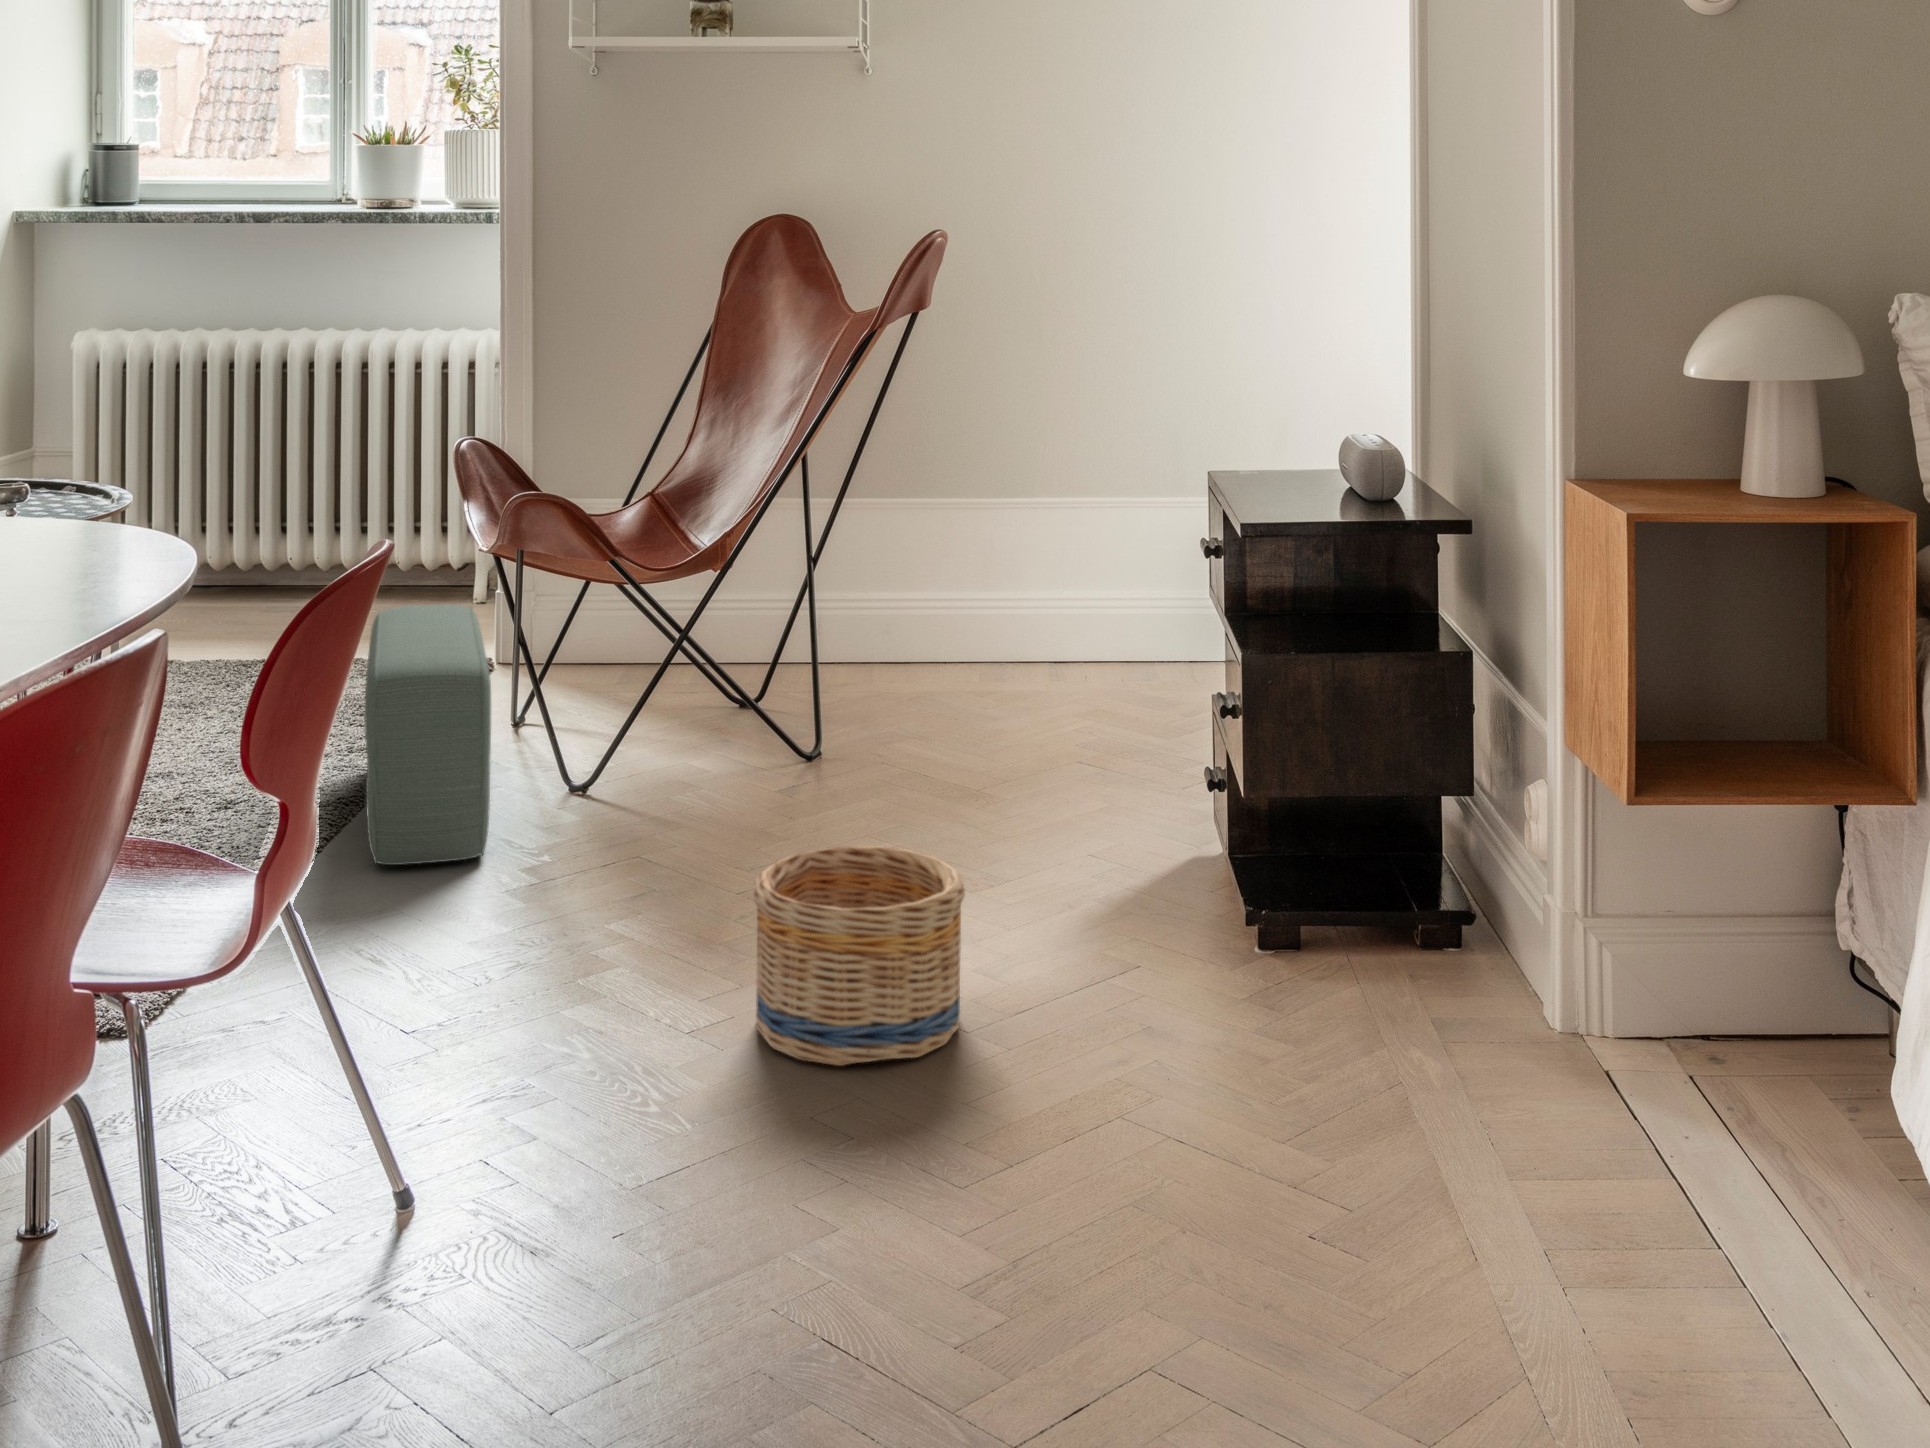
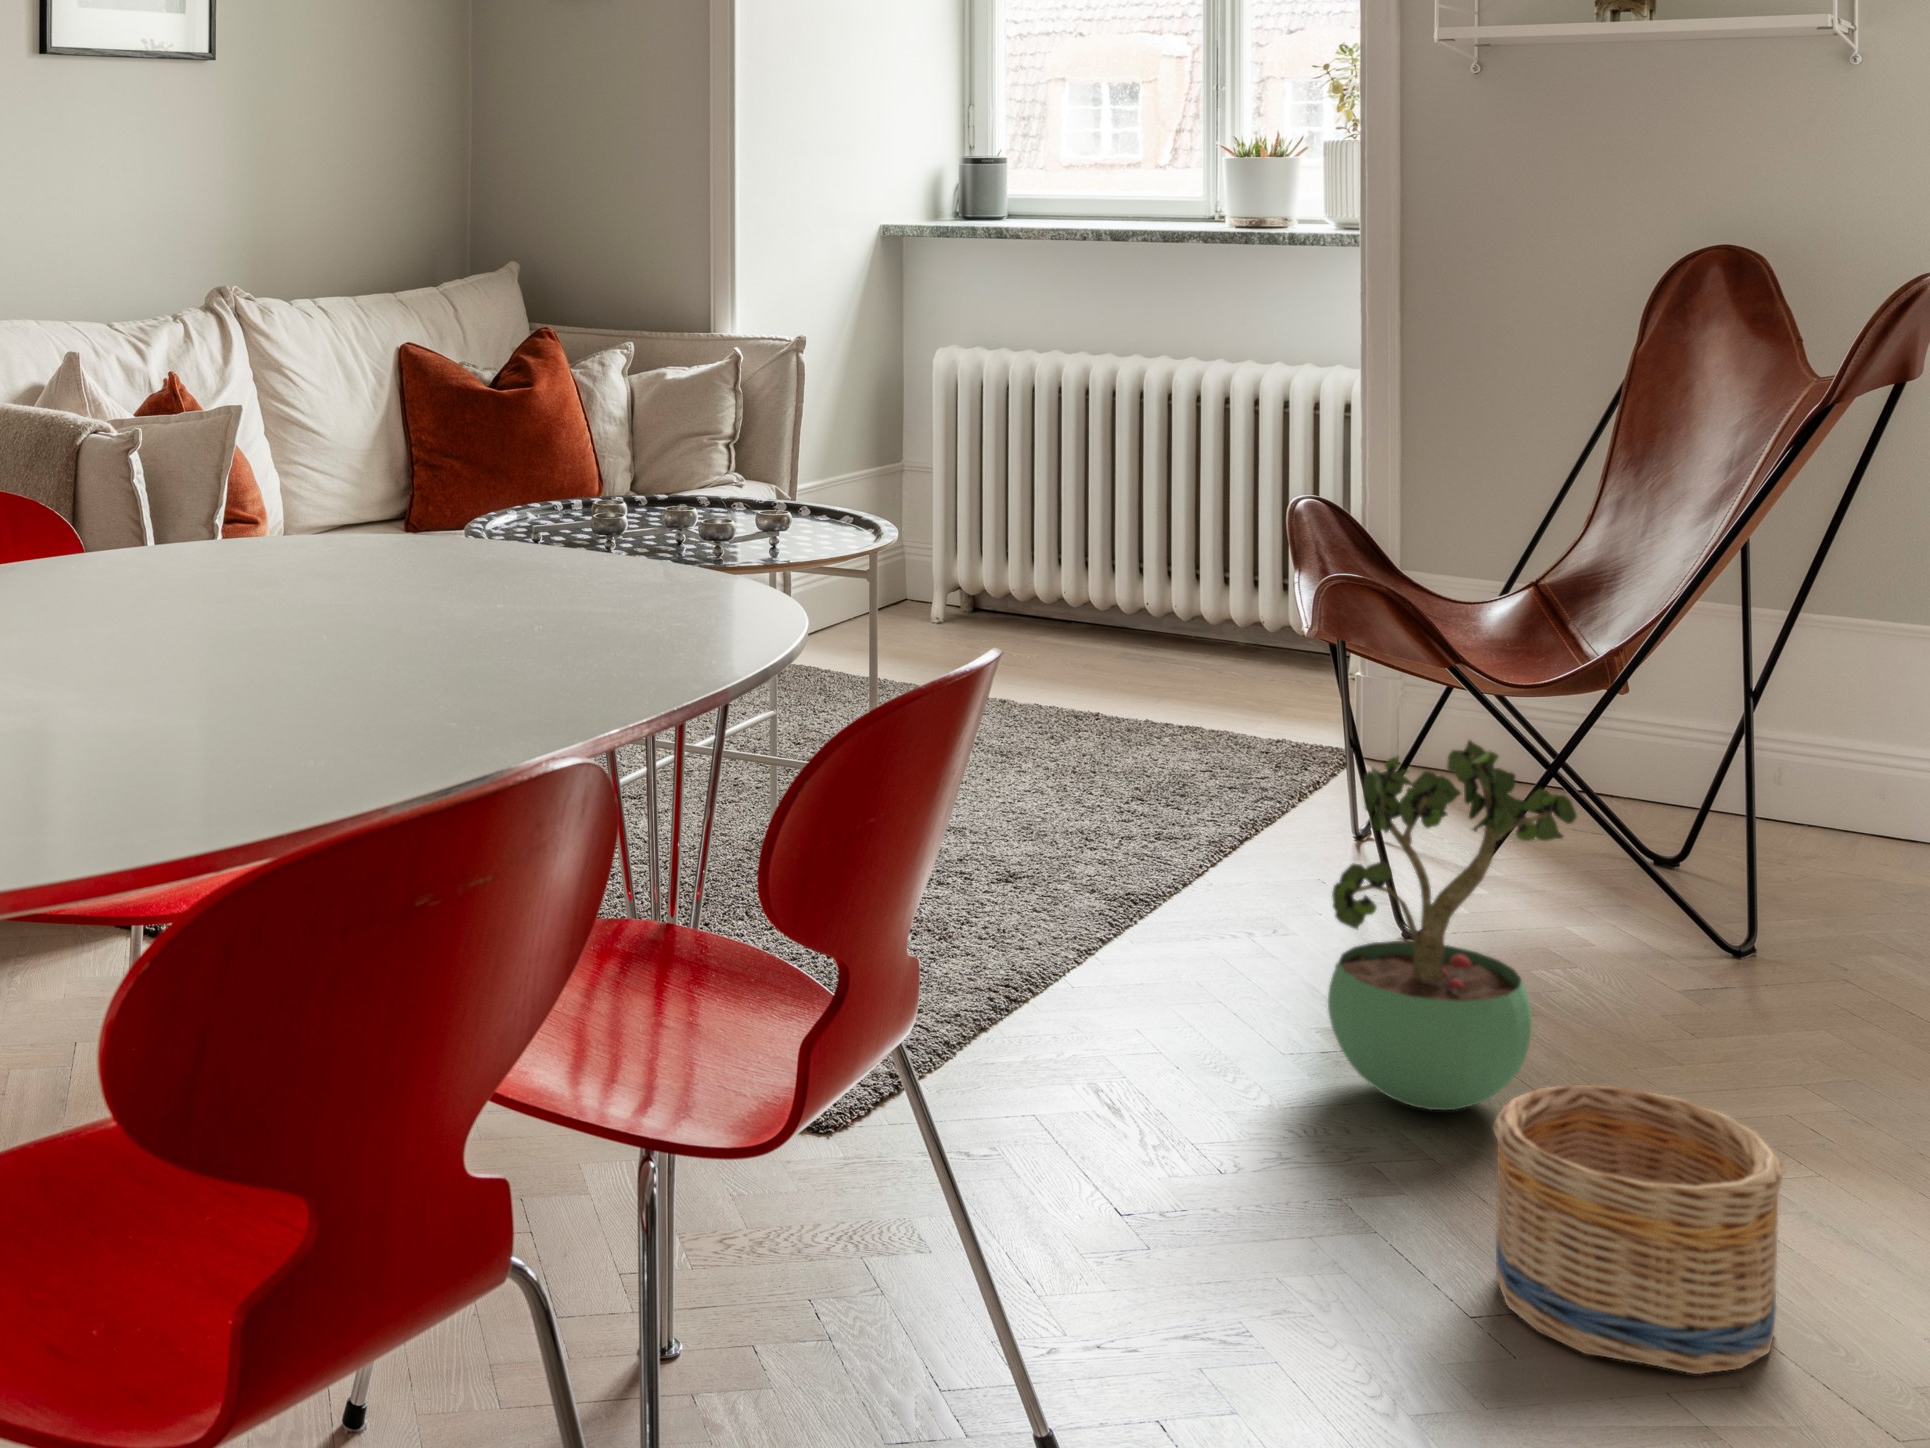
potted plant: none [571,588,765,916] -> present [1328,741,1577,1110]
pouf: present [364,605,491,865] -> none [1133,695,1288,991]

